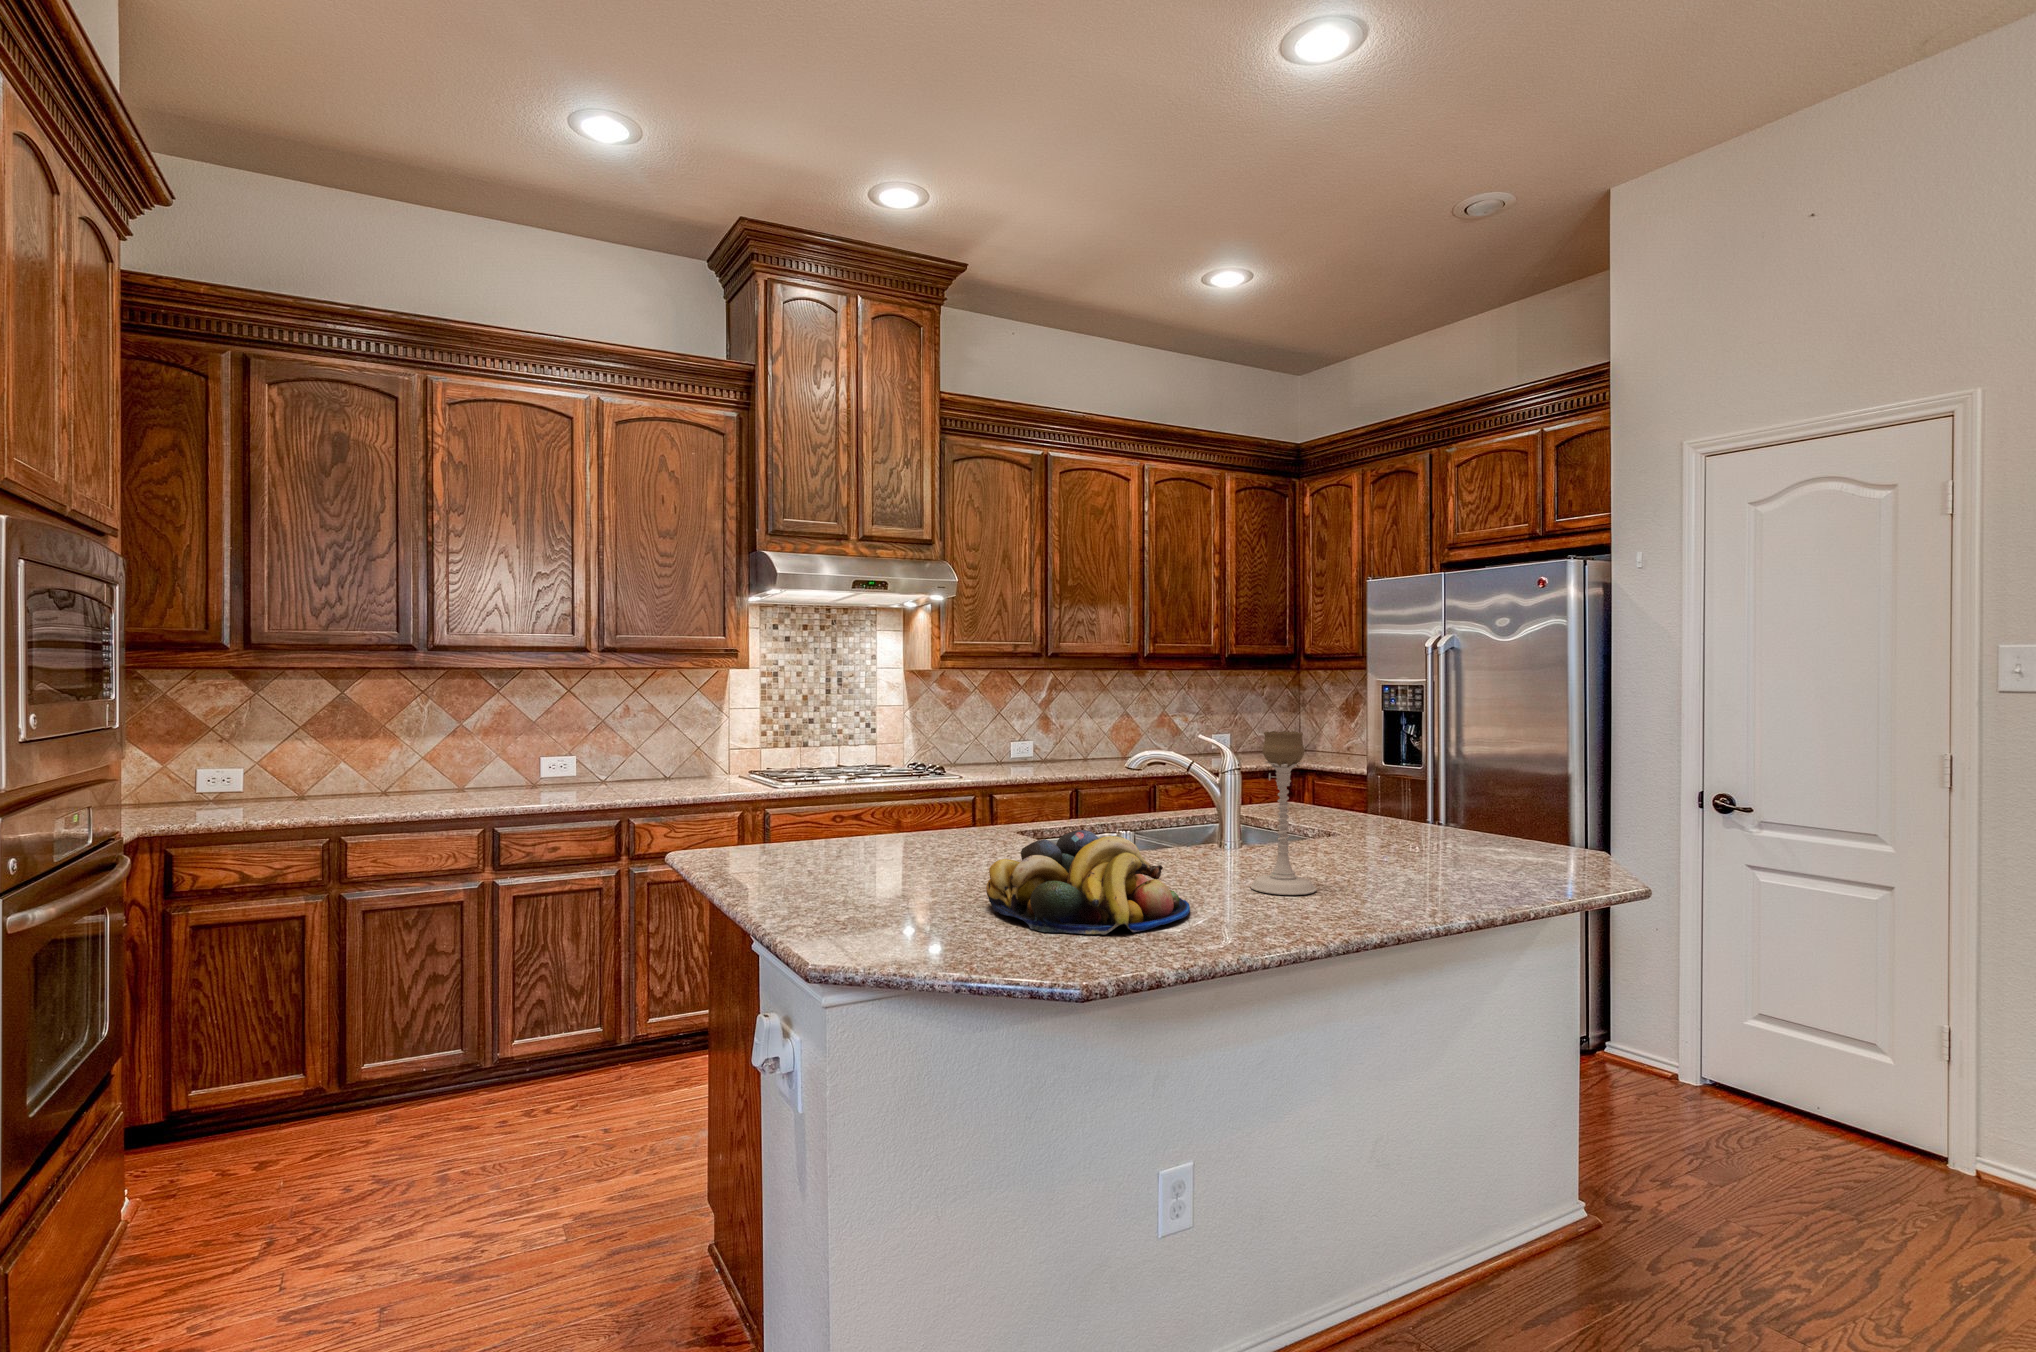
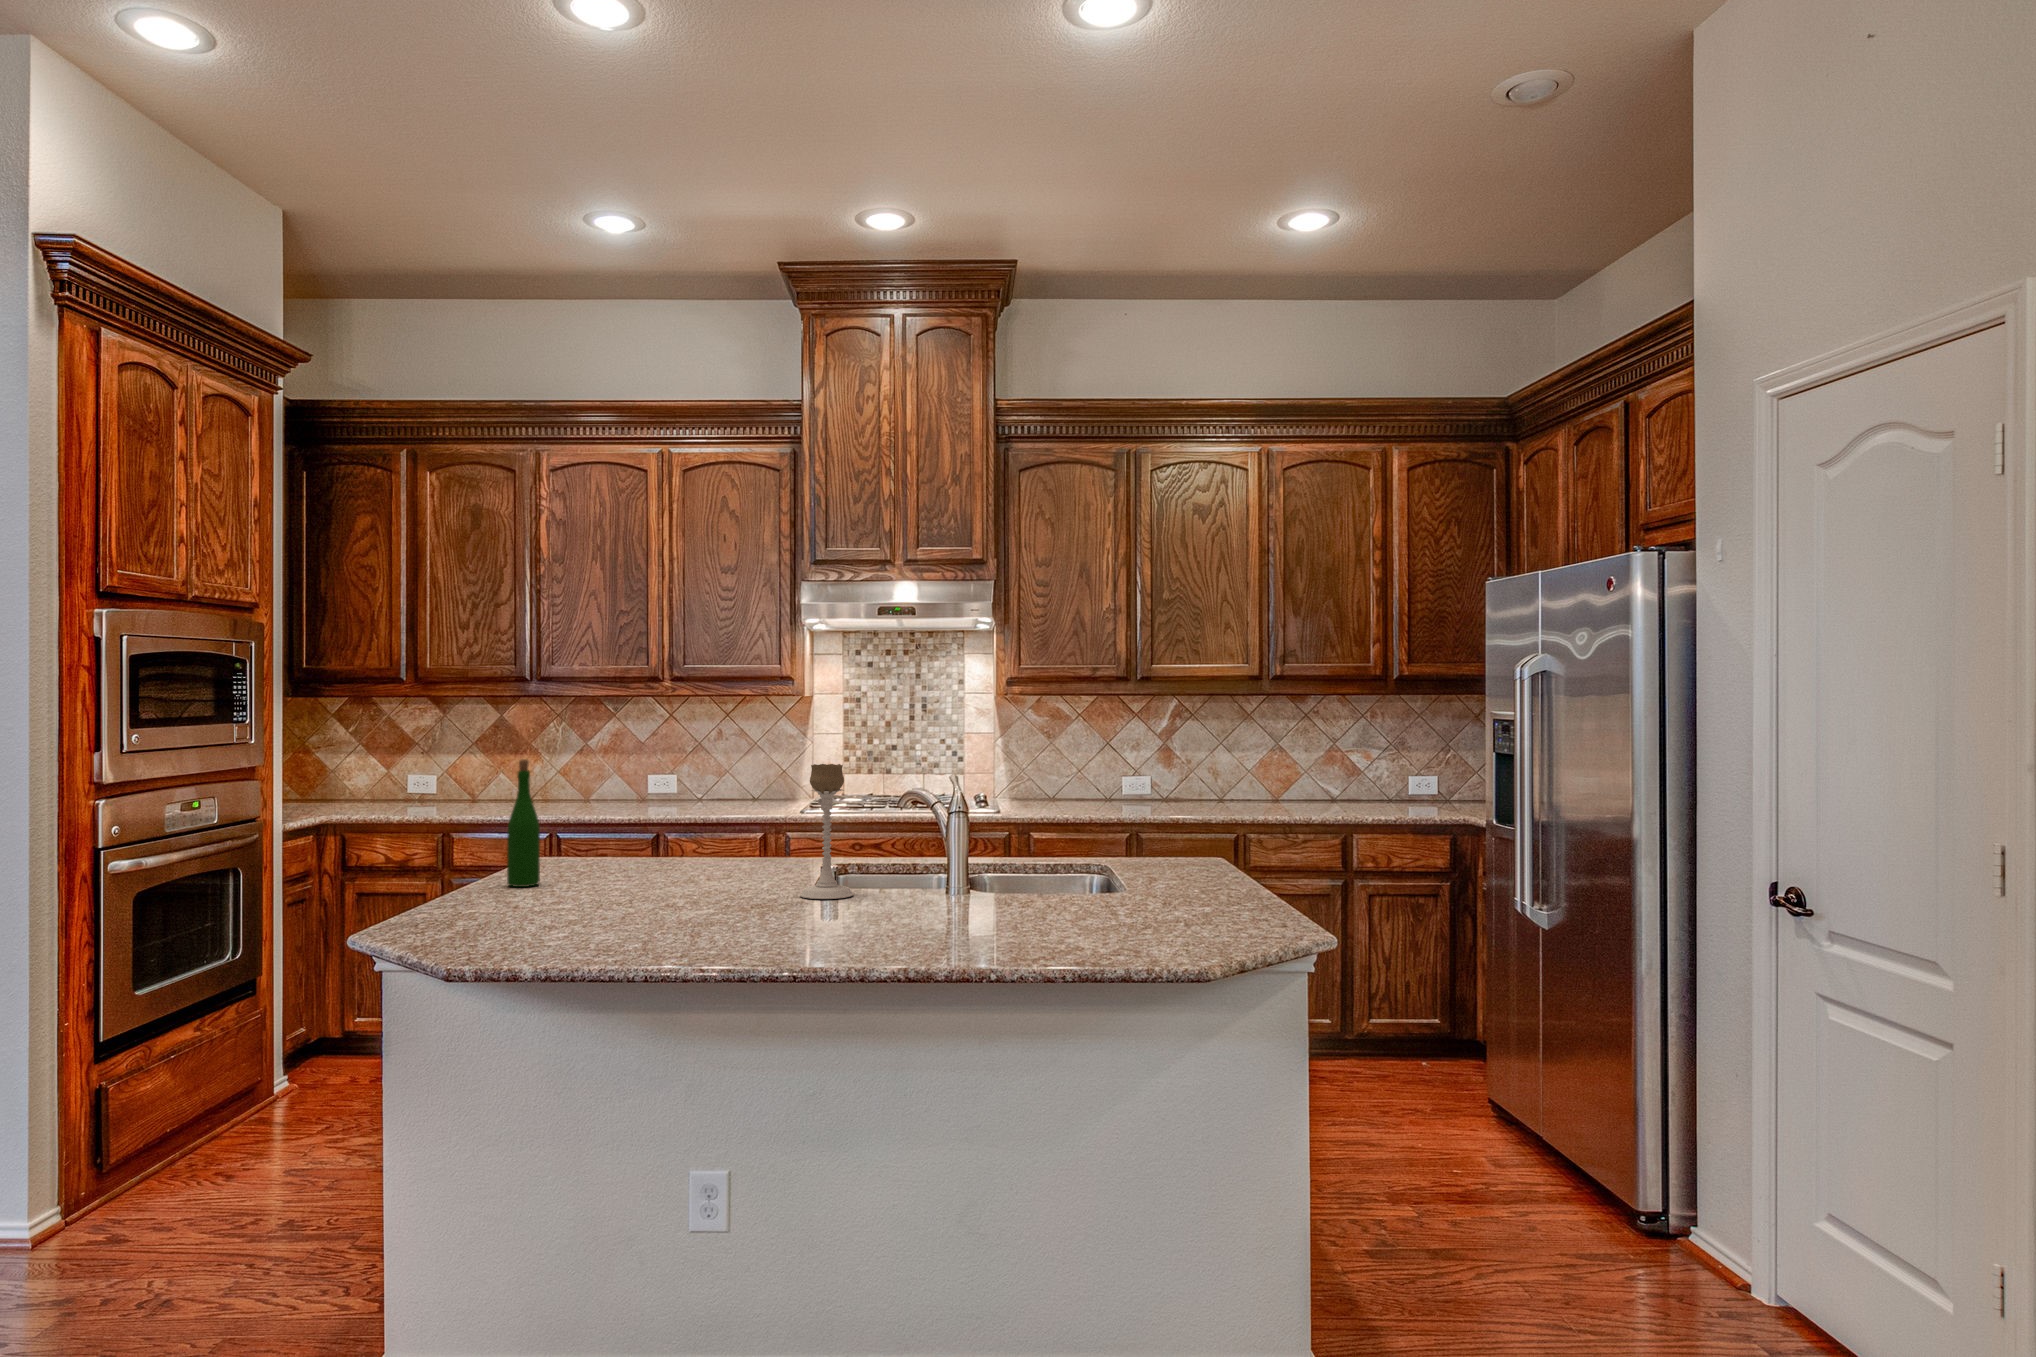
wine bottle: none [877,737,921,920] -> present [507,759,540,887]
fruit bowl: present [986,830,1190,934] -> none [564,836,722,904]

